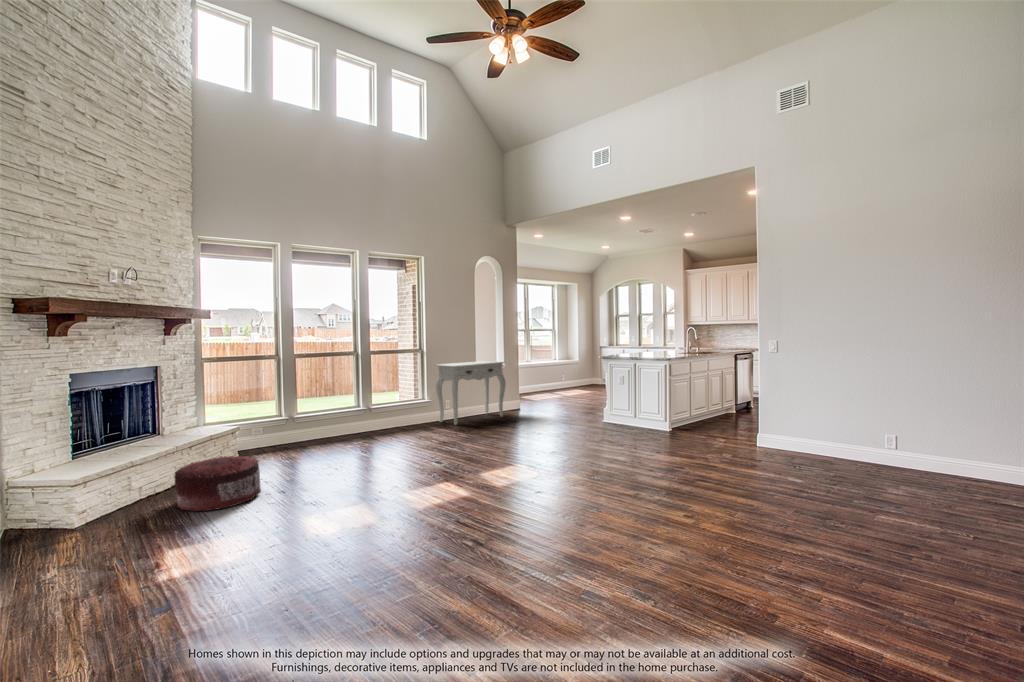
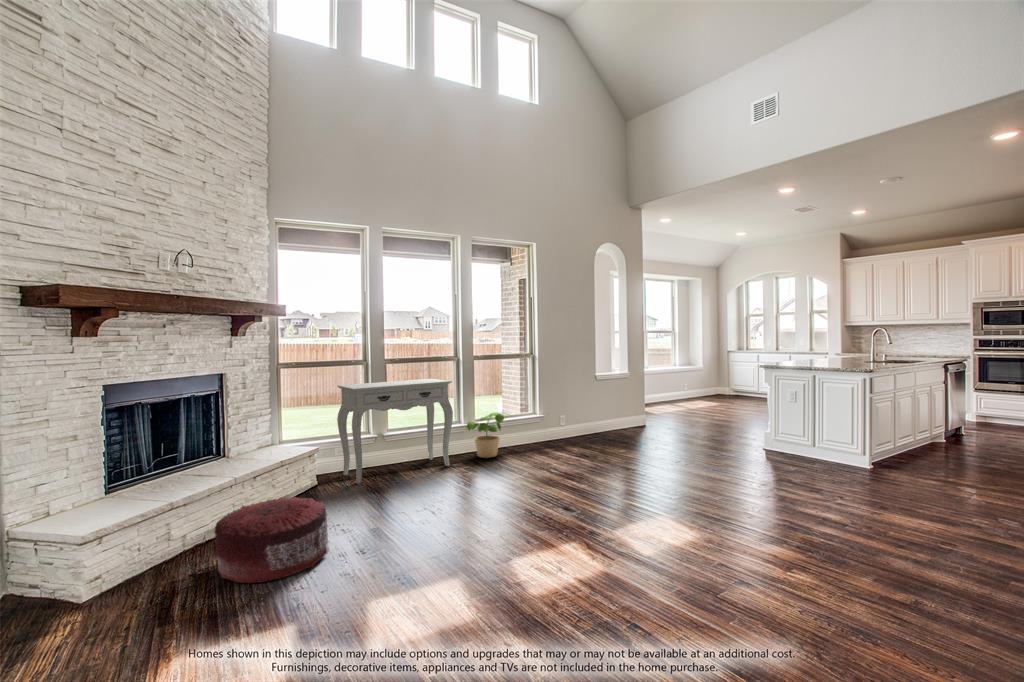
console table: present [436,361,506,425] -> present [337,379,453,484]
potted plant: none [366,396,404,433] -> present [467,412,511,458]

